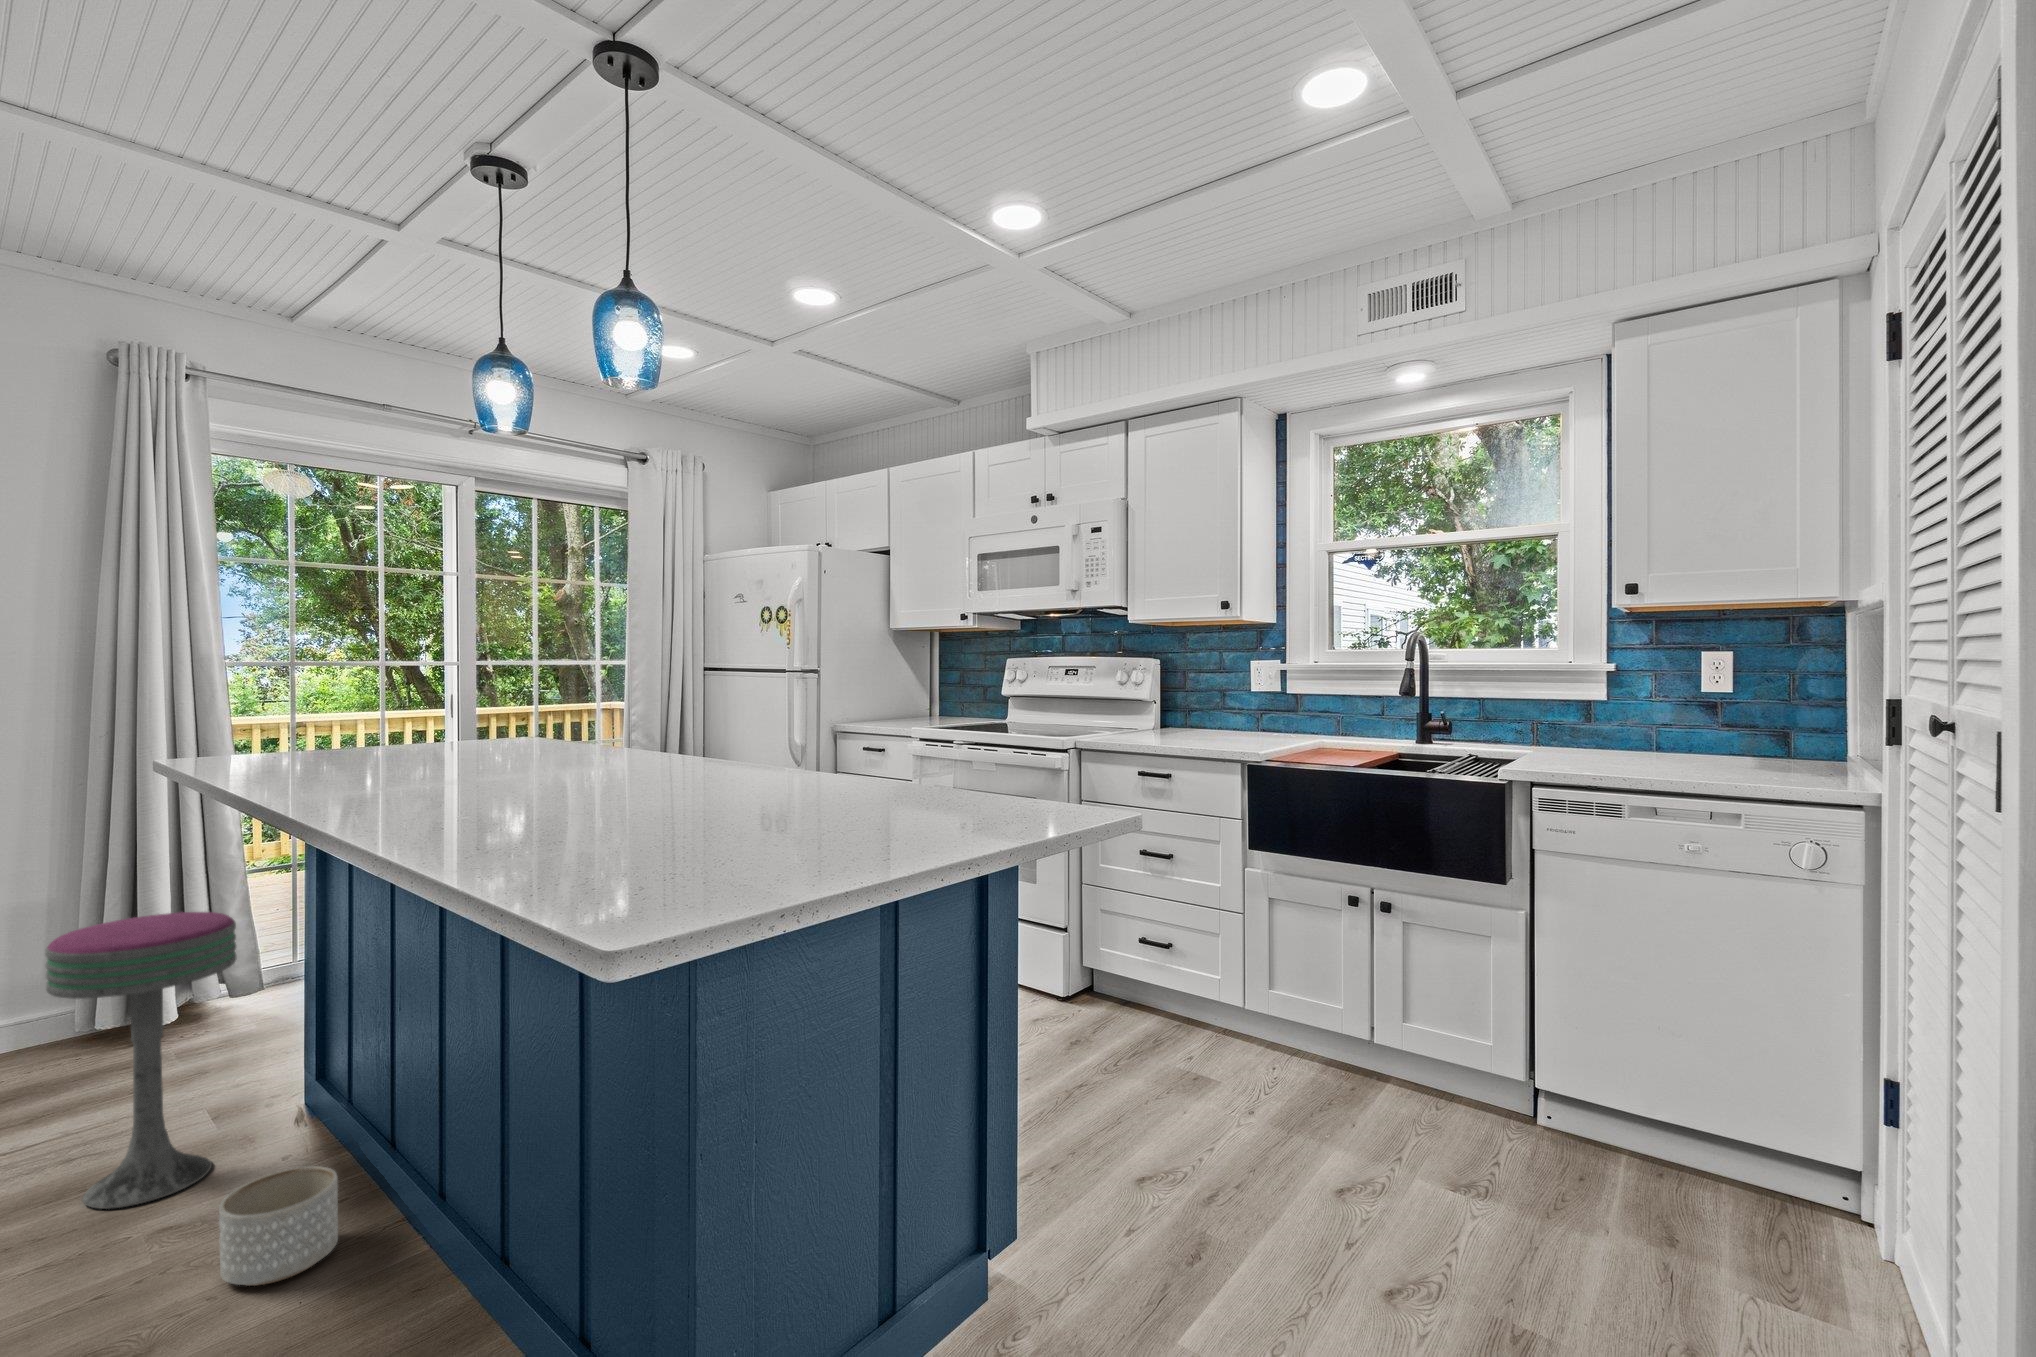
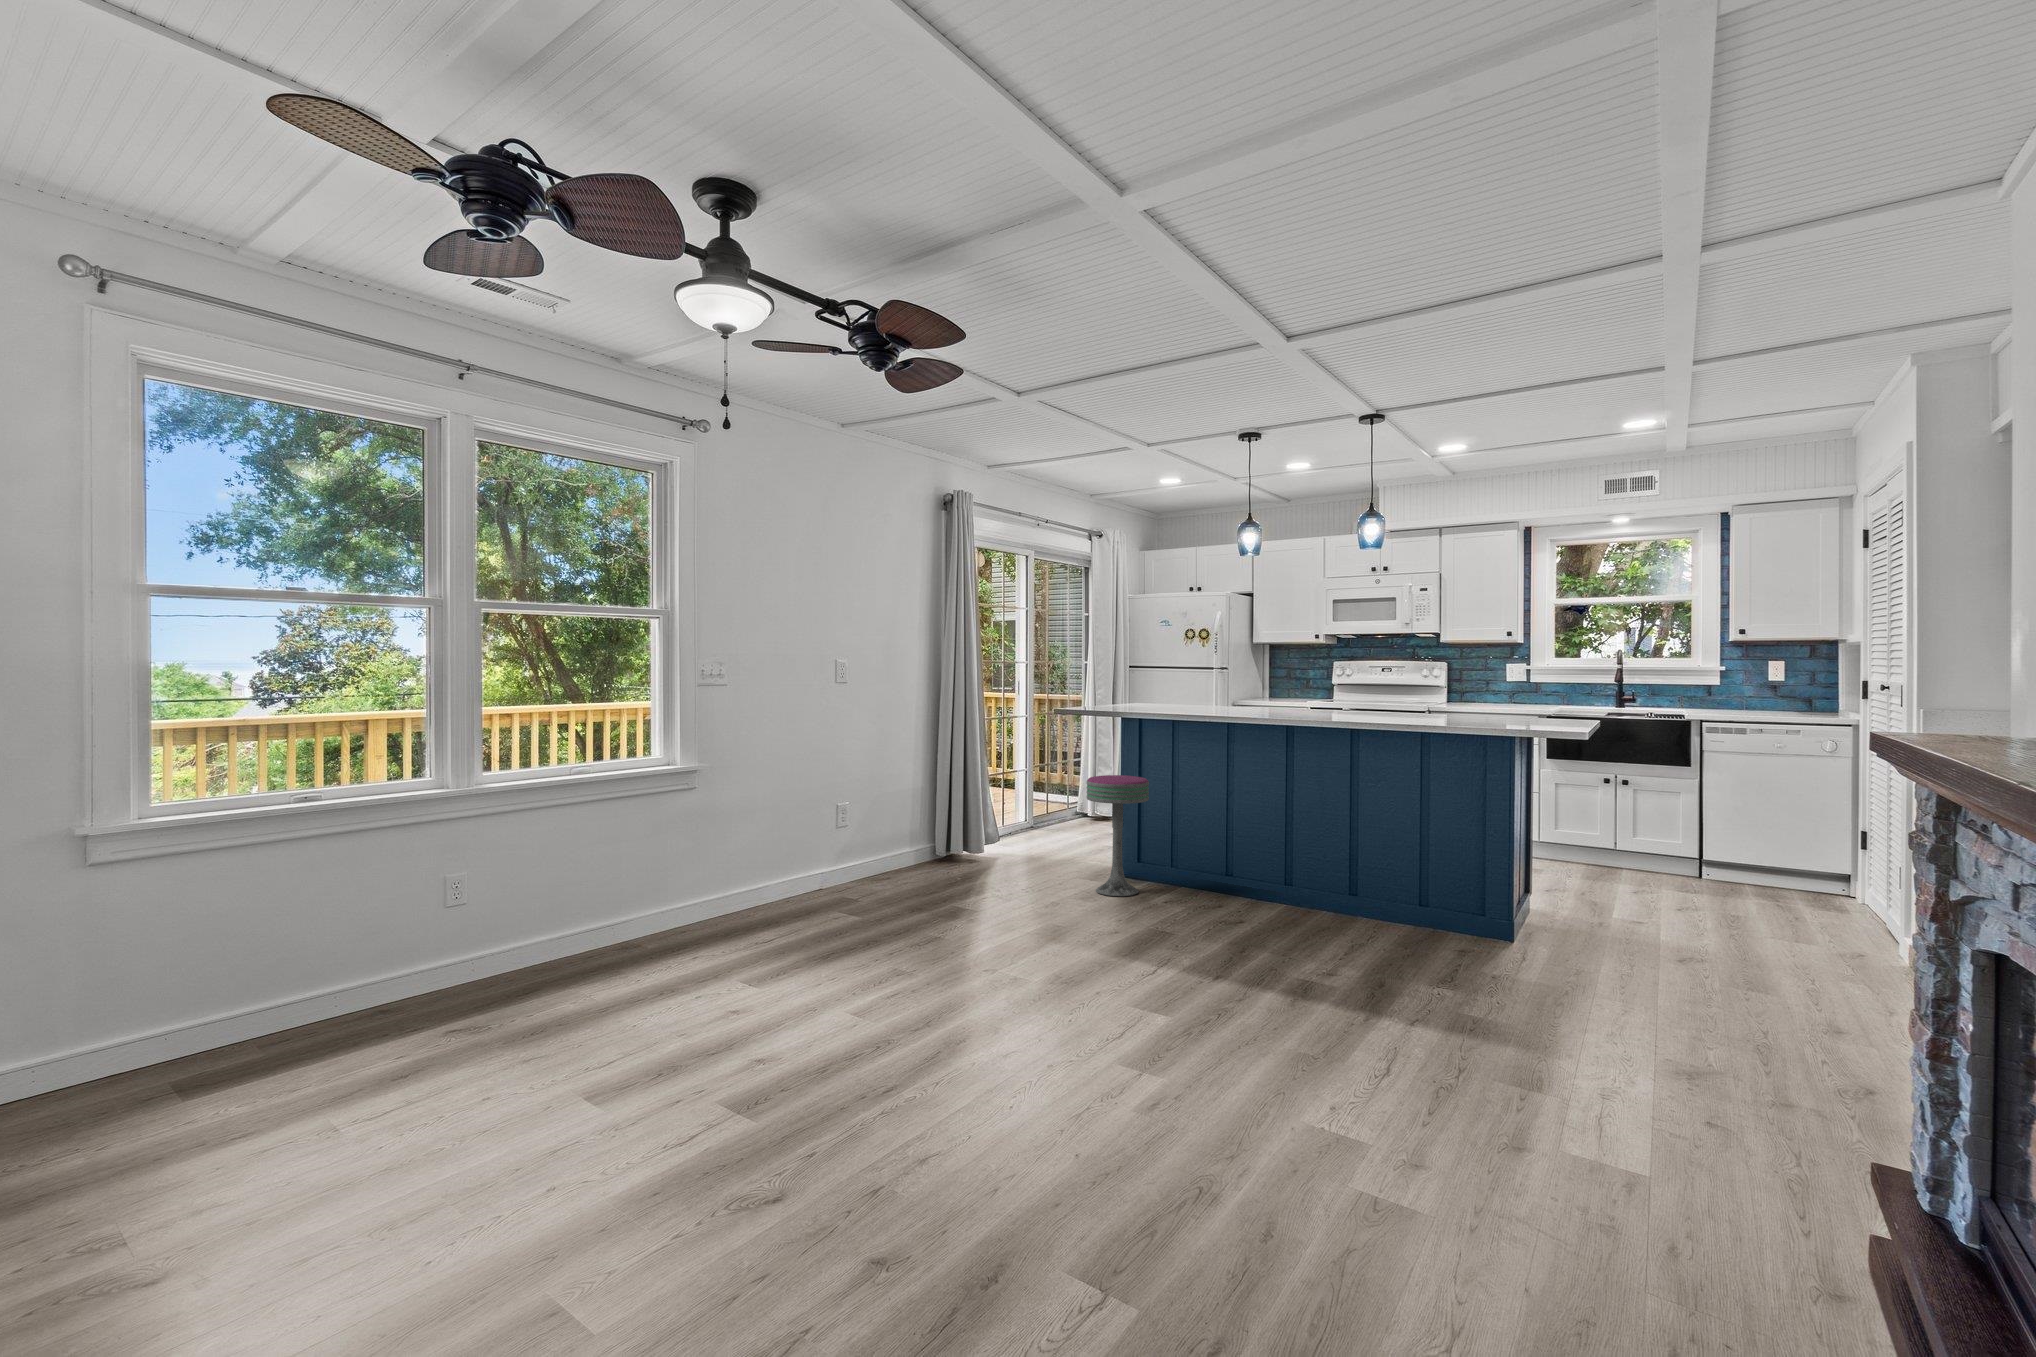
planter: present [219,1166,338,1286] -> none [1214,872,1253,909]

